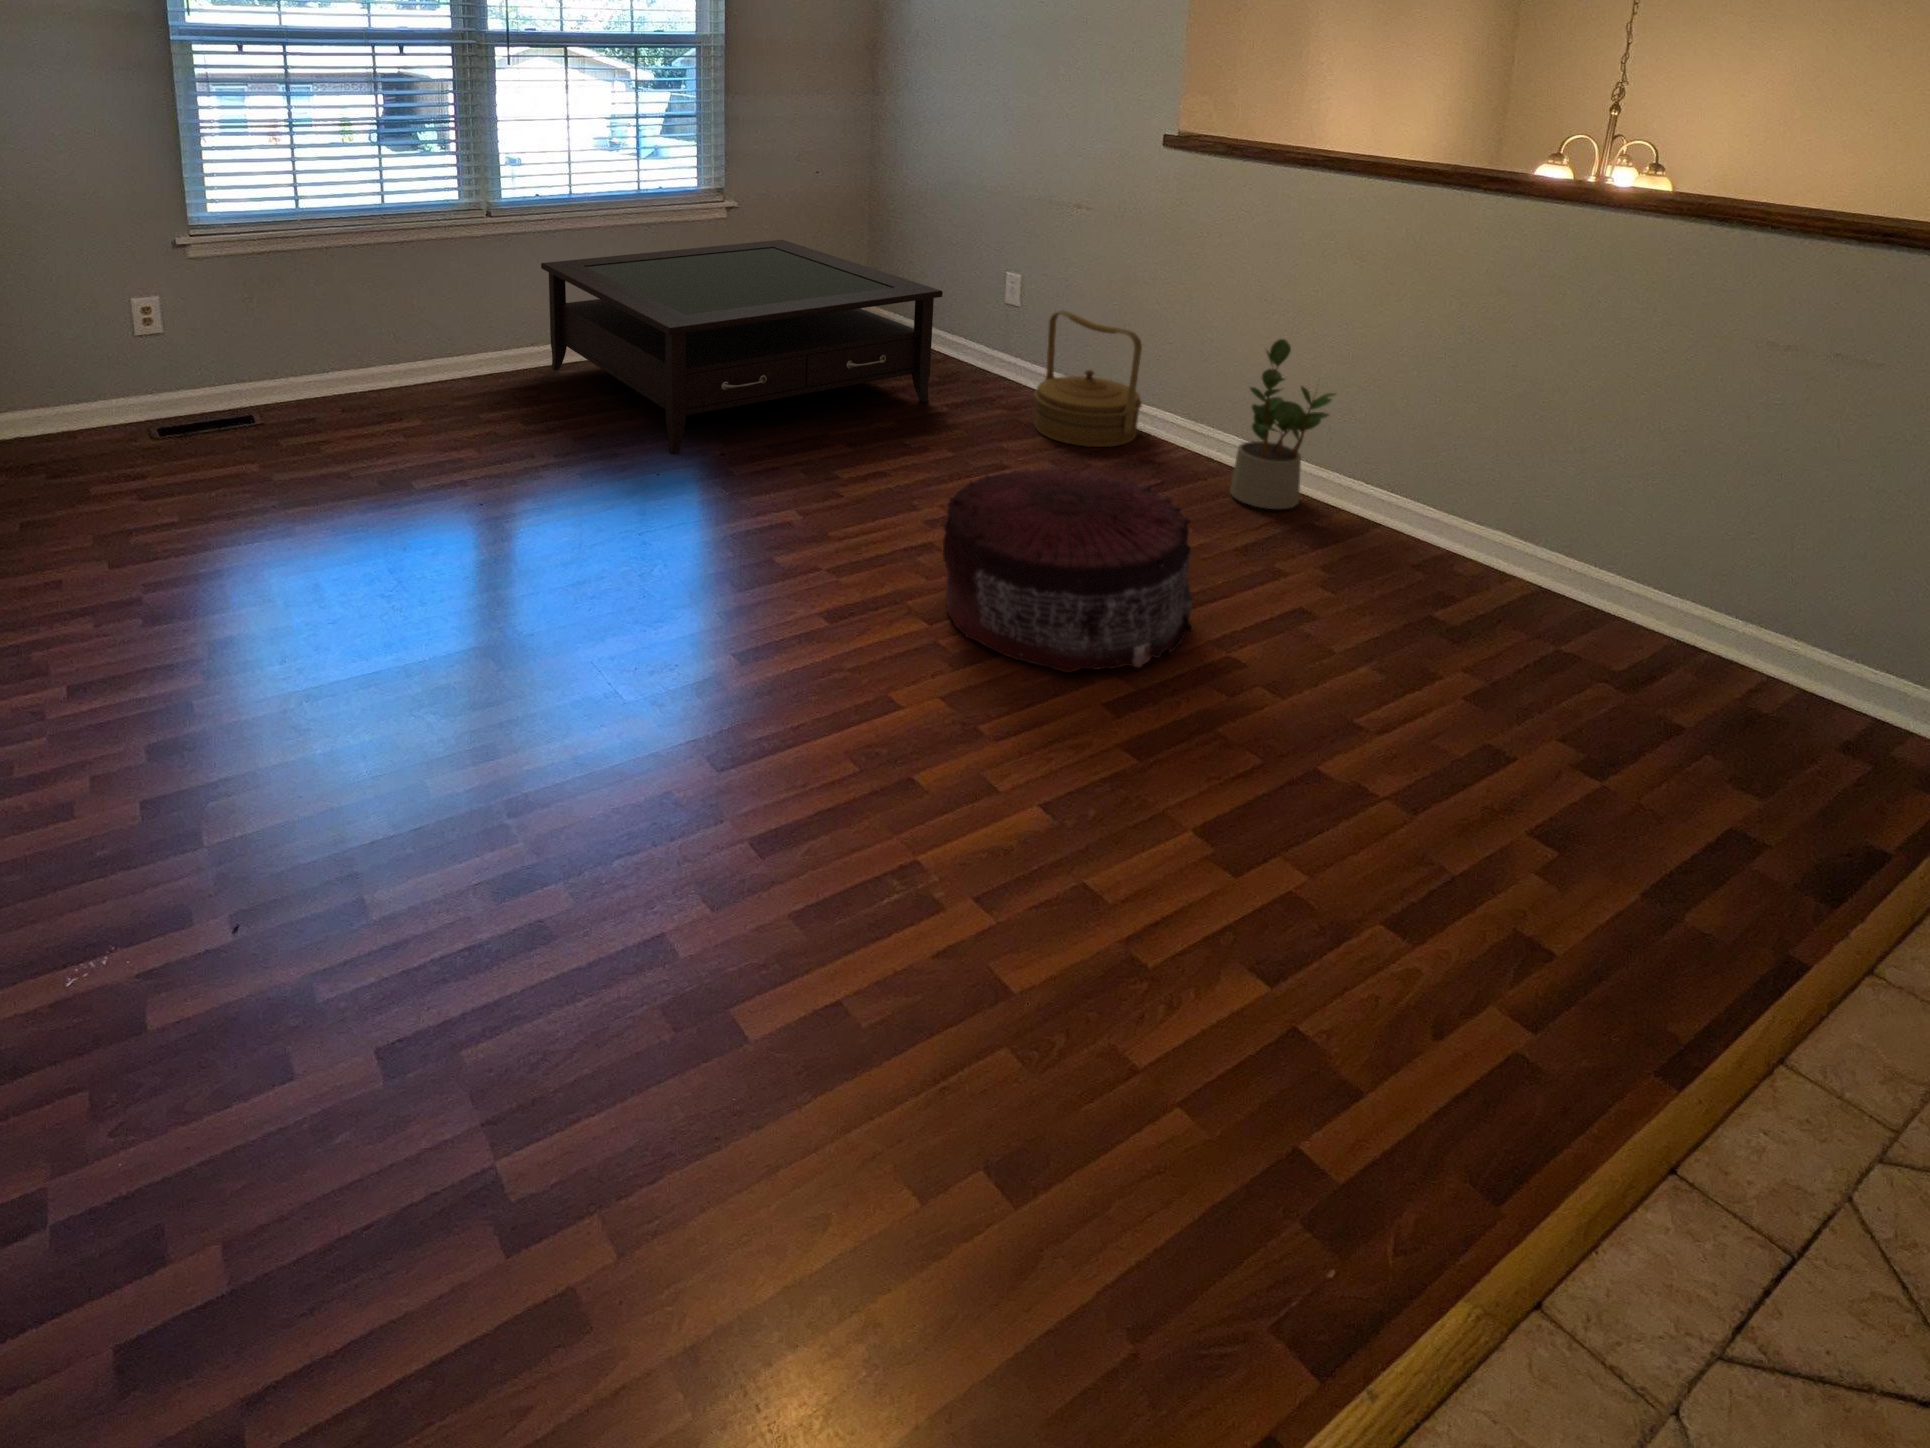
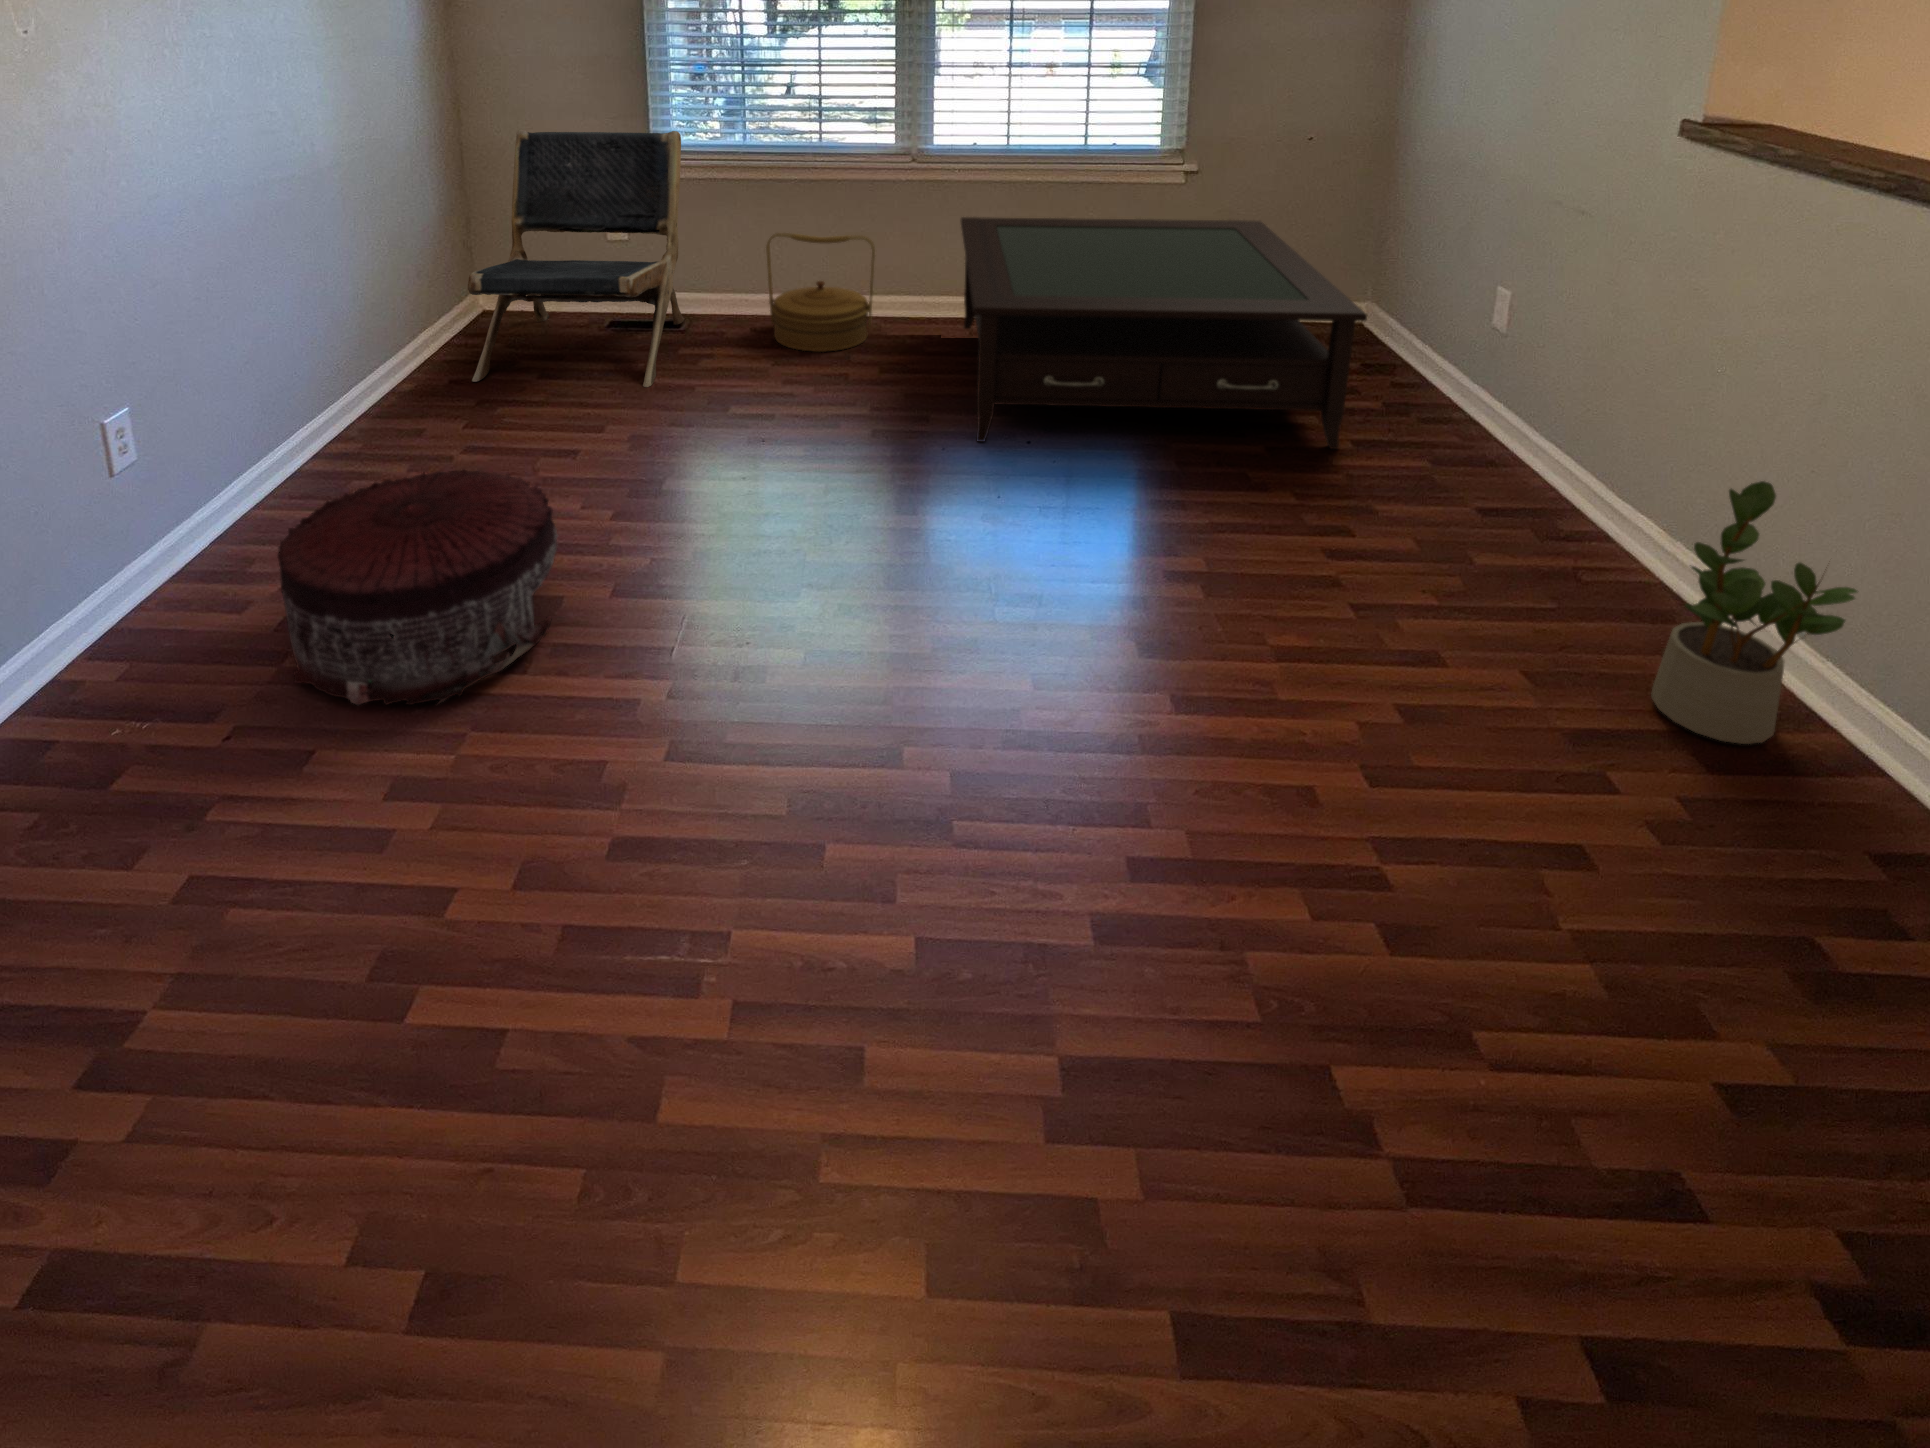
lounge chair: none [11,200,290,519] -> present [468,129,684,387]
woven basket: present [1034,311,1142,447] -> present [766,233,875,352]
pouf: present [943,467,1193,673] -> present [277,469,558,705]

